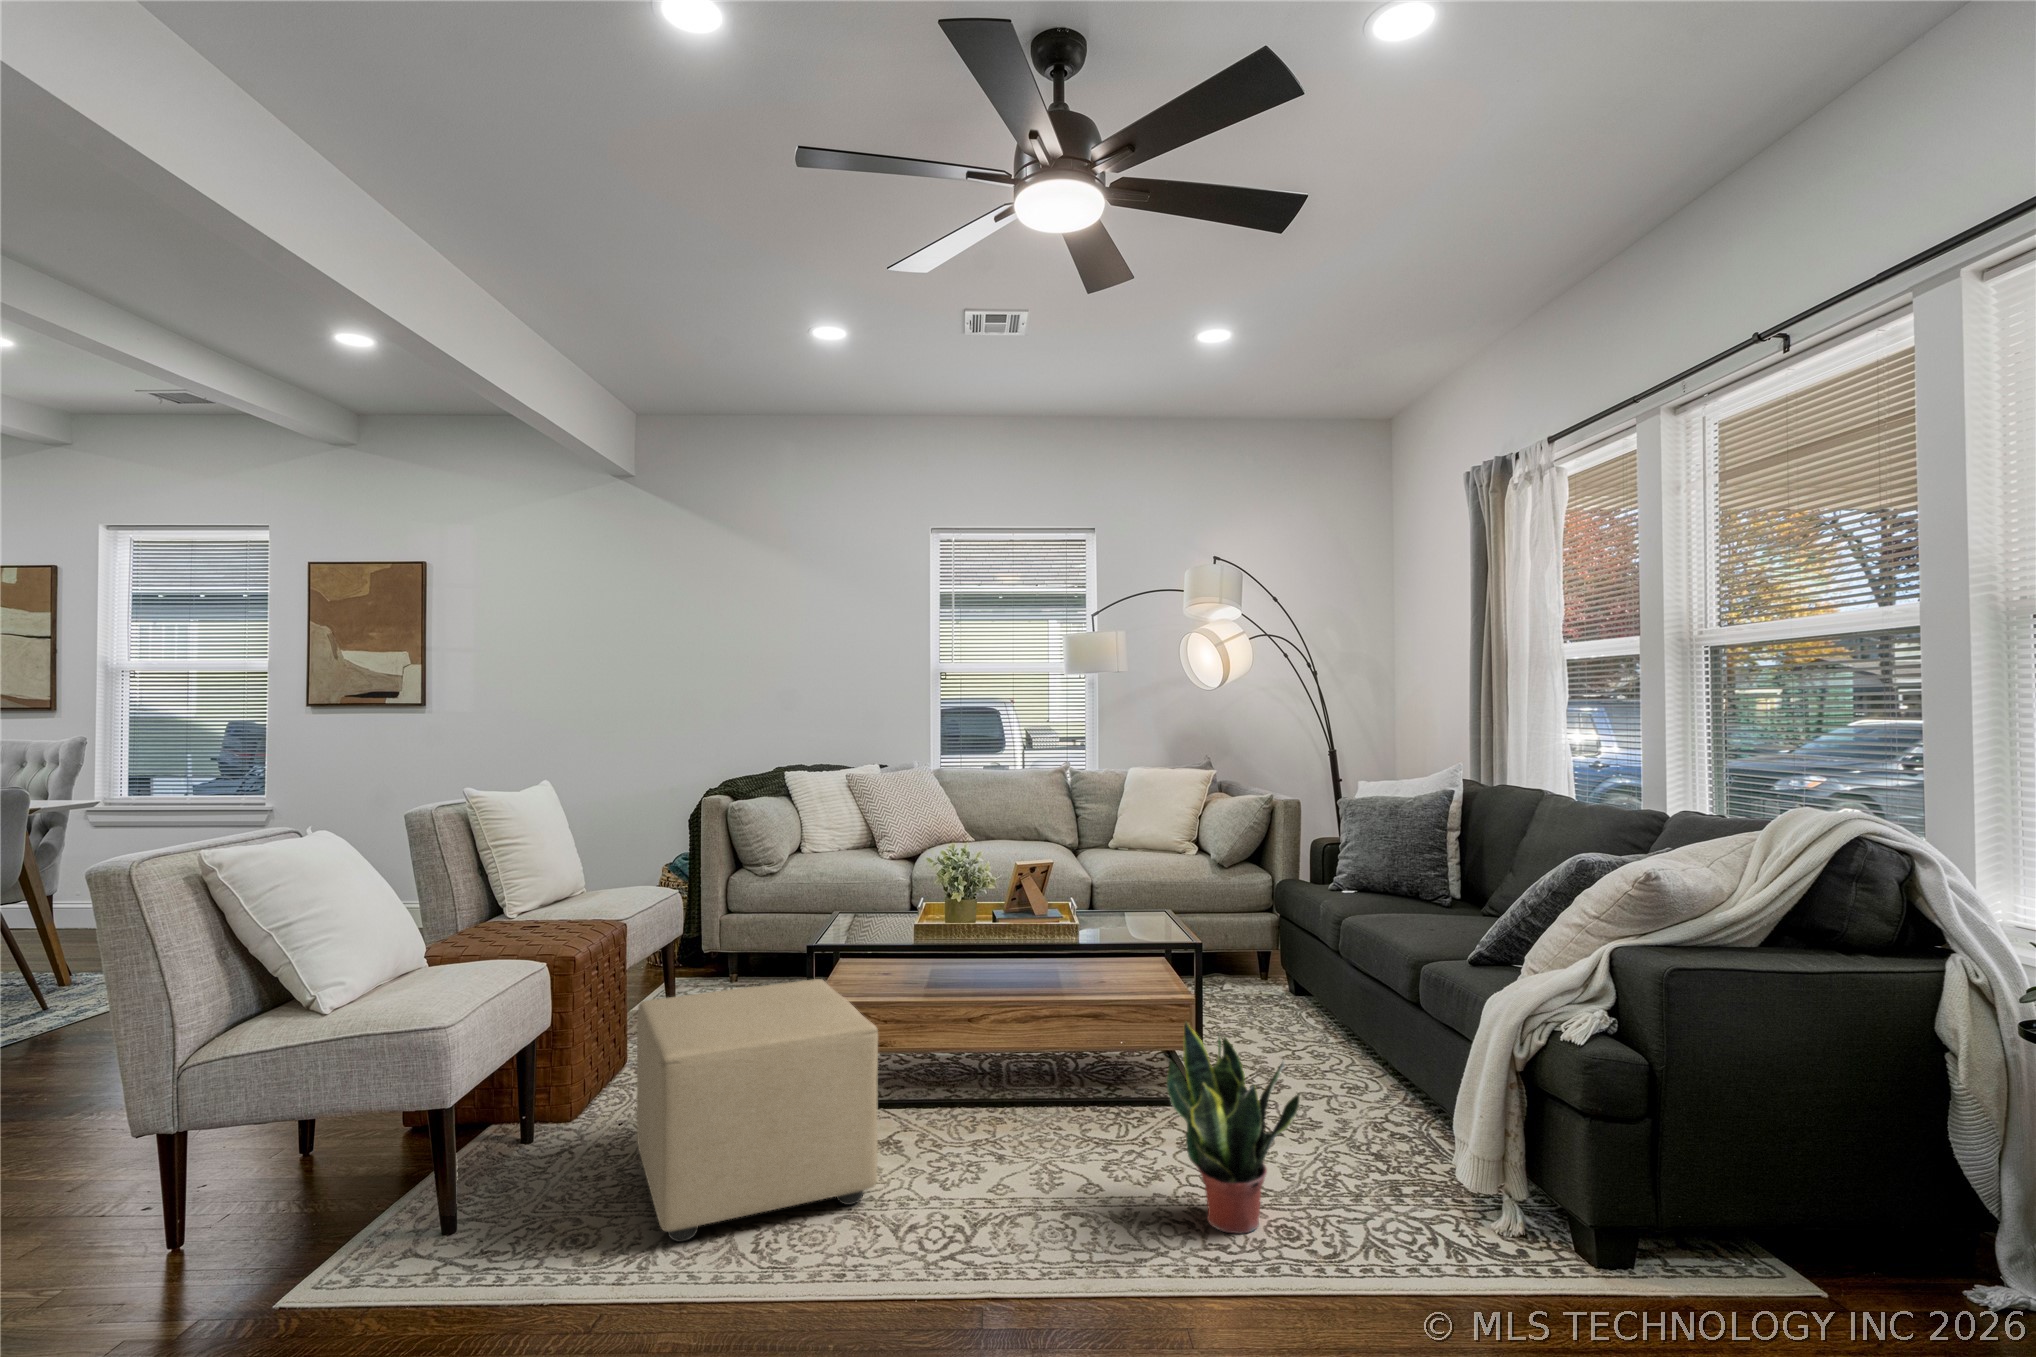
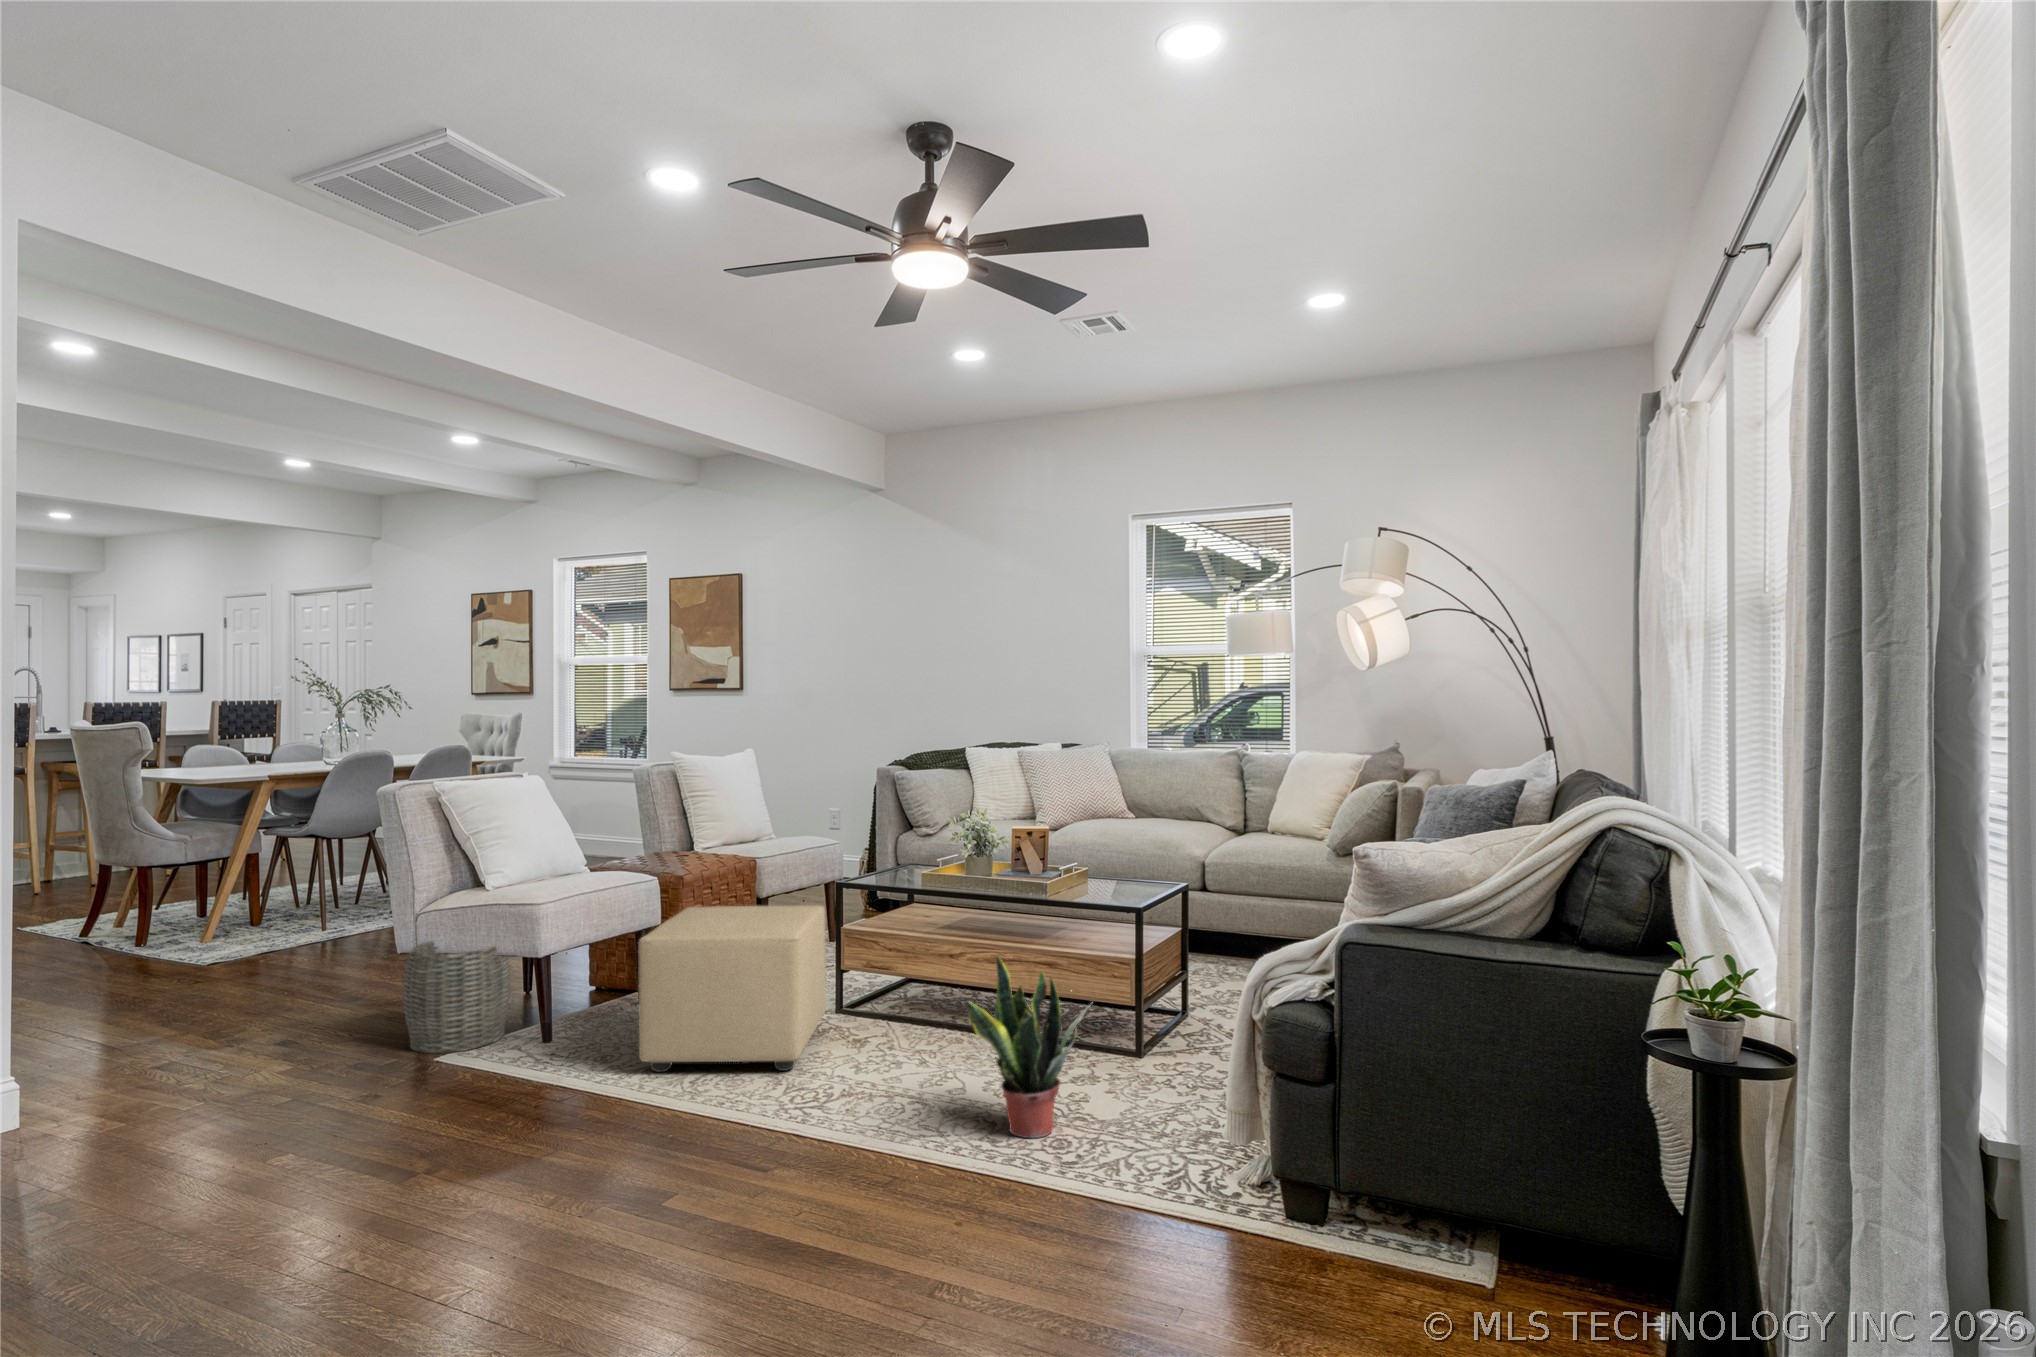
woven basket: none [190,1081,371,1290] -> present [403,942,510,1054]

